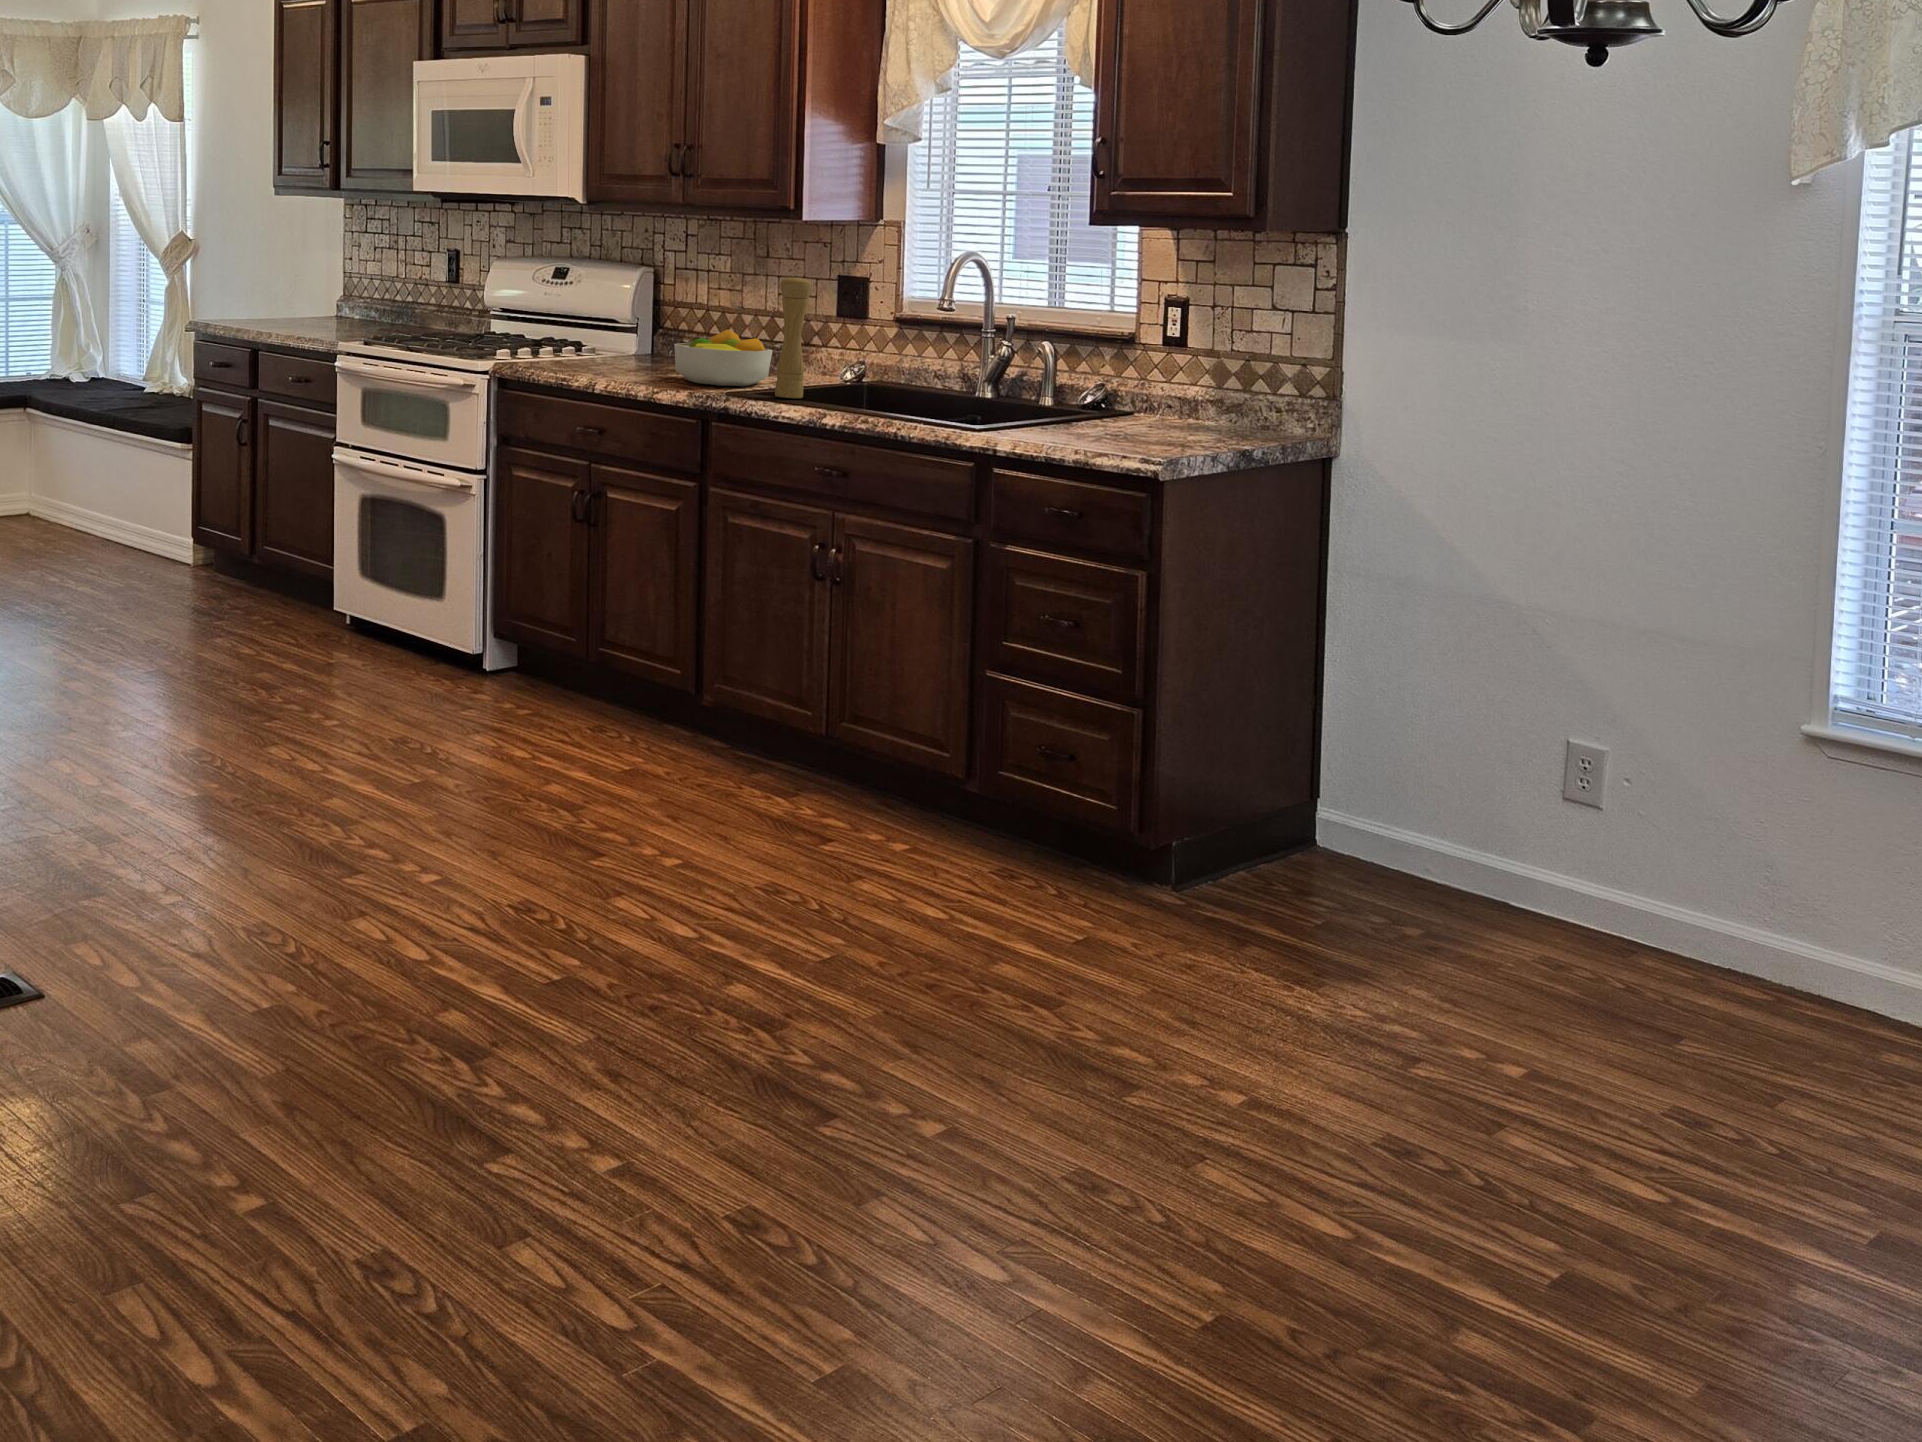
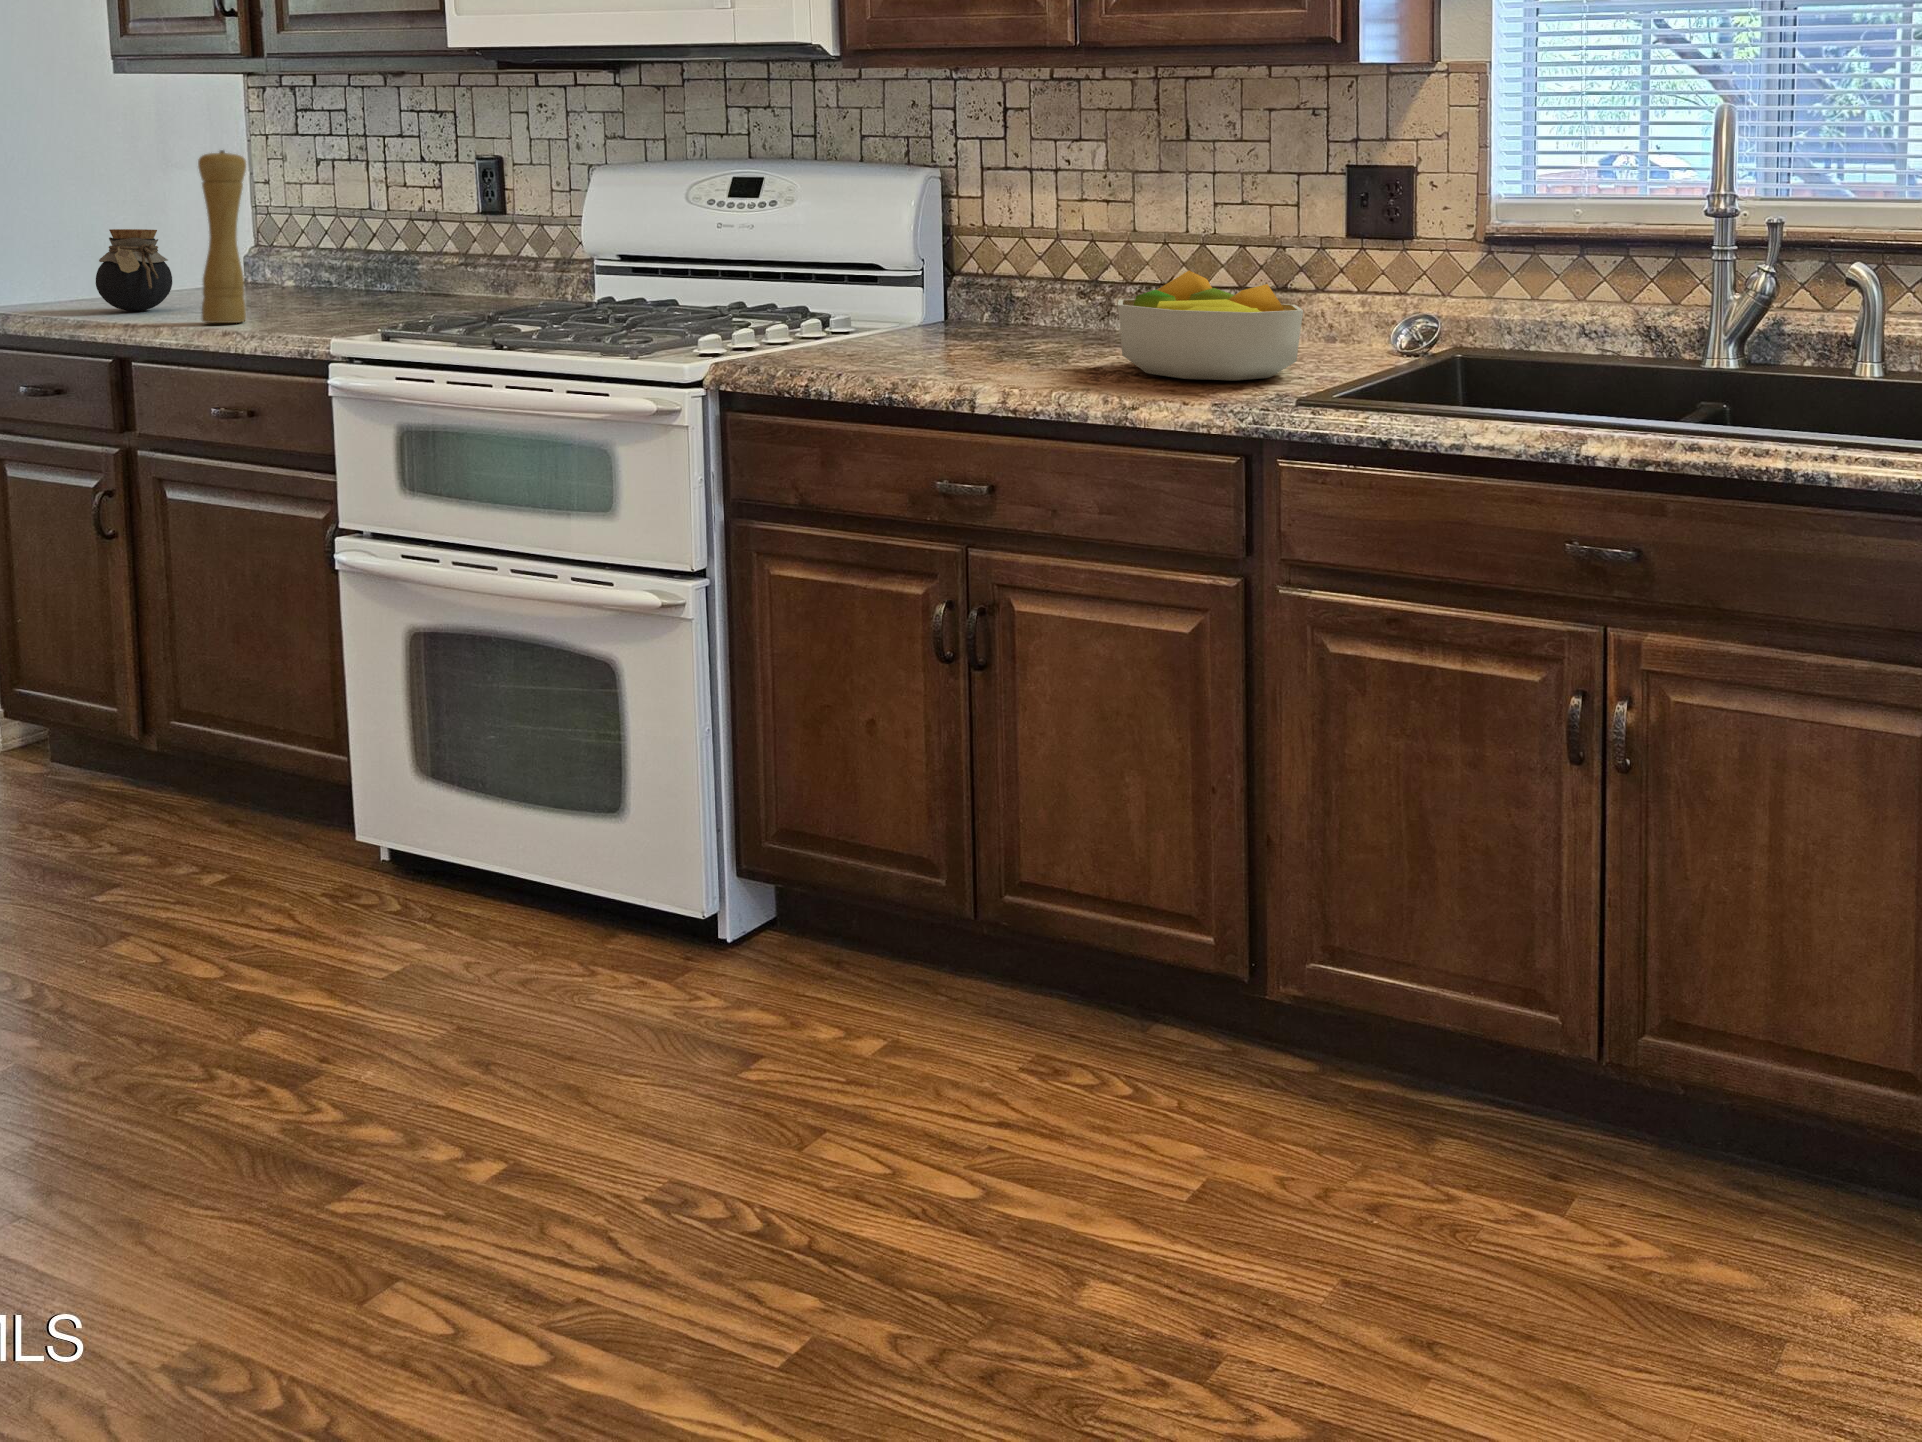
pepper mill: present [775,276,811,398] -> present [198,150,246,323]
jar: none [253,282,290,326] -> present [96,229,172,311]

